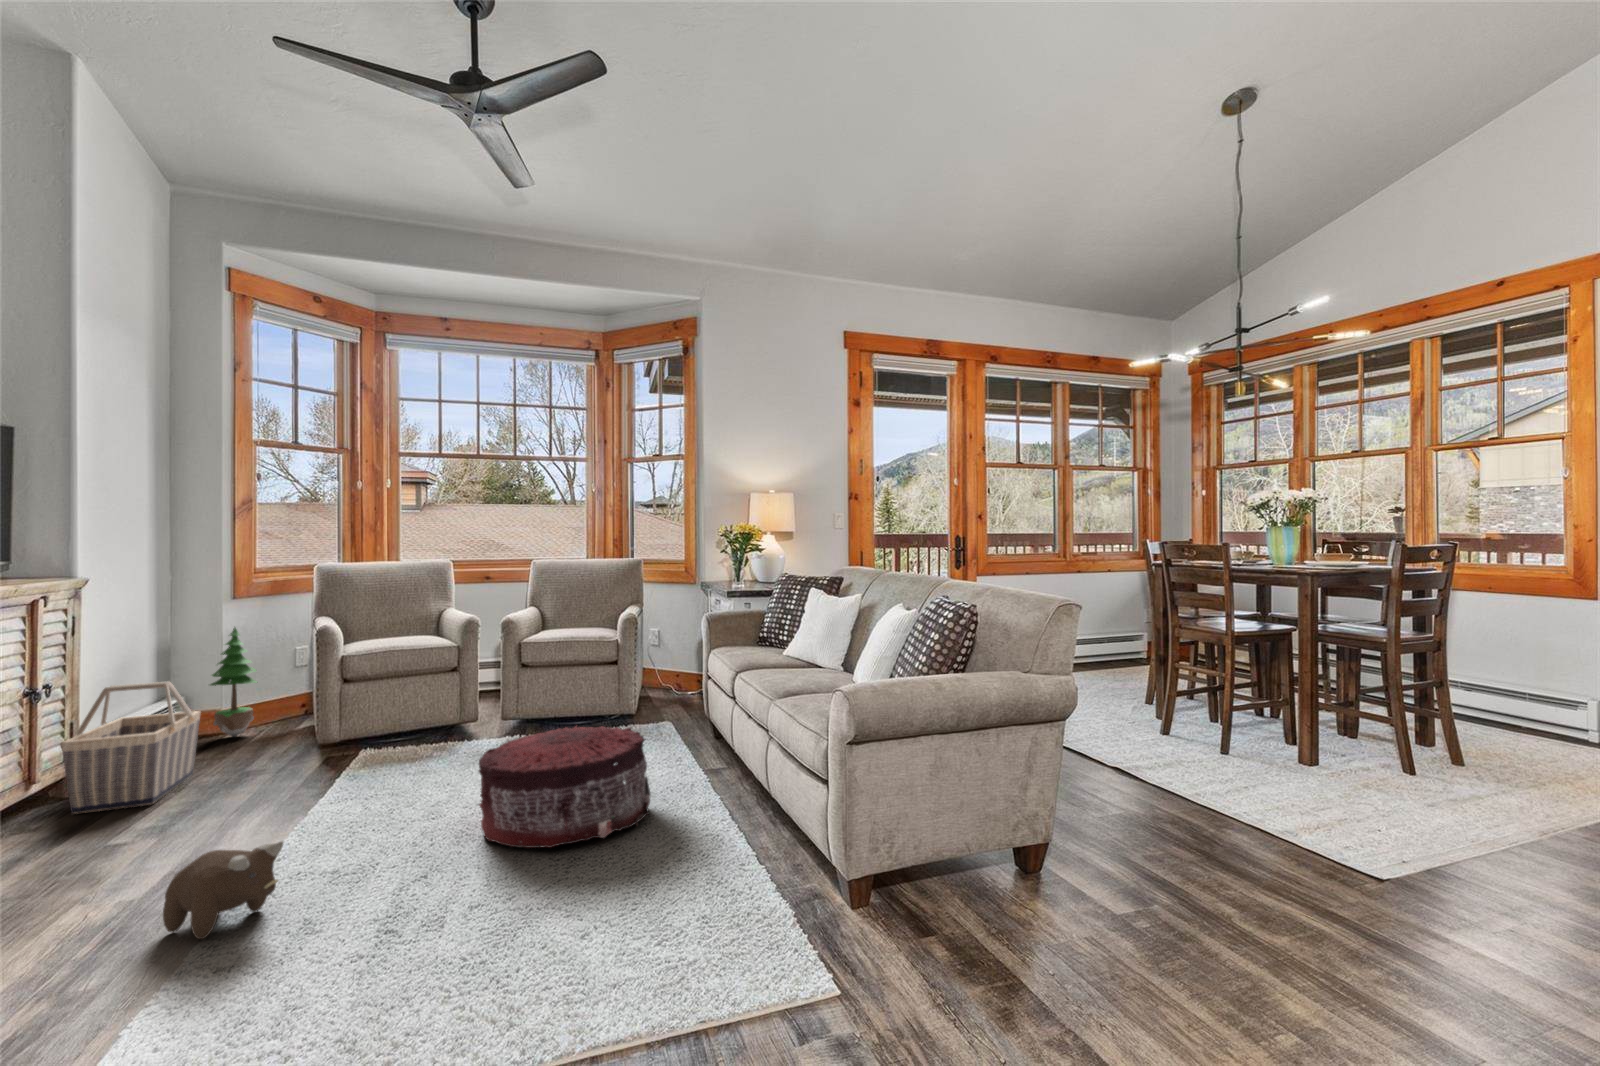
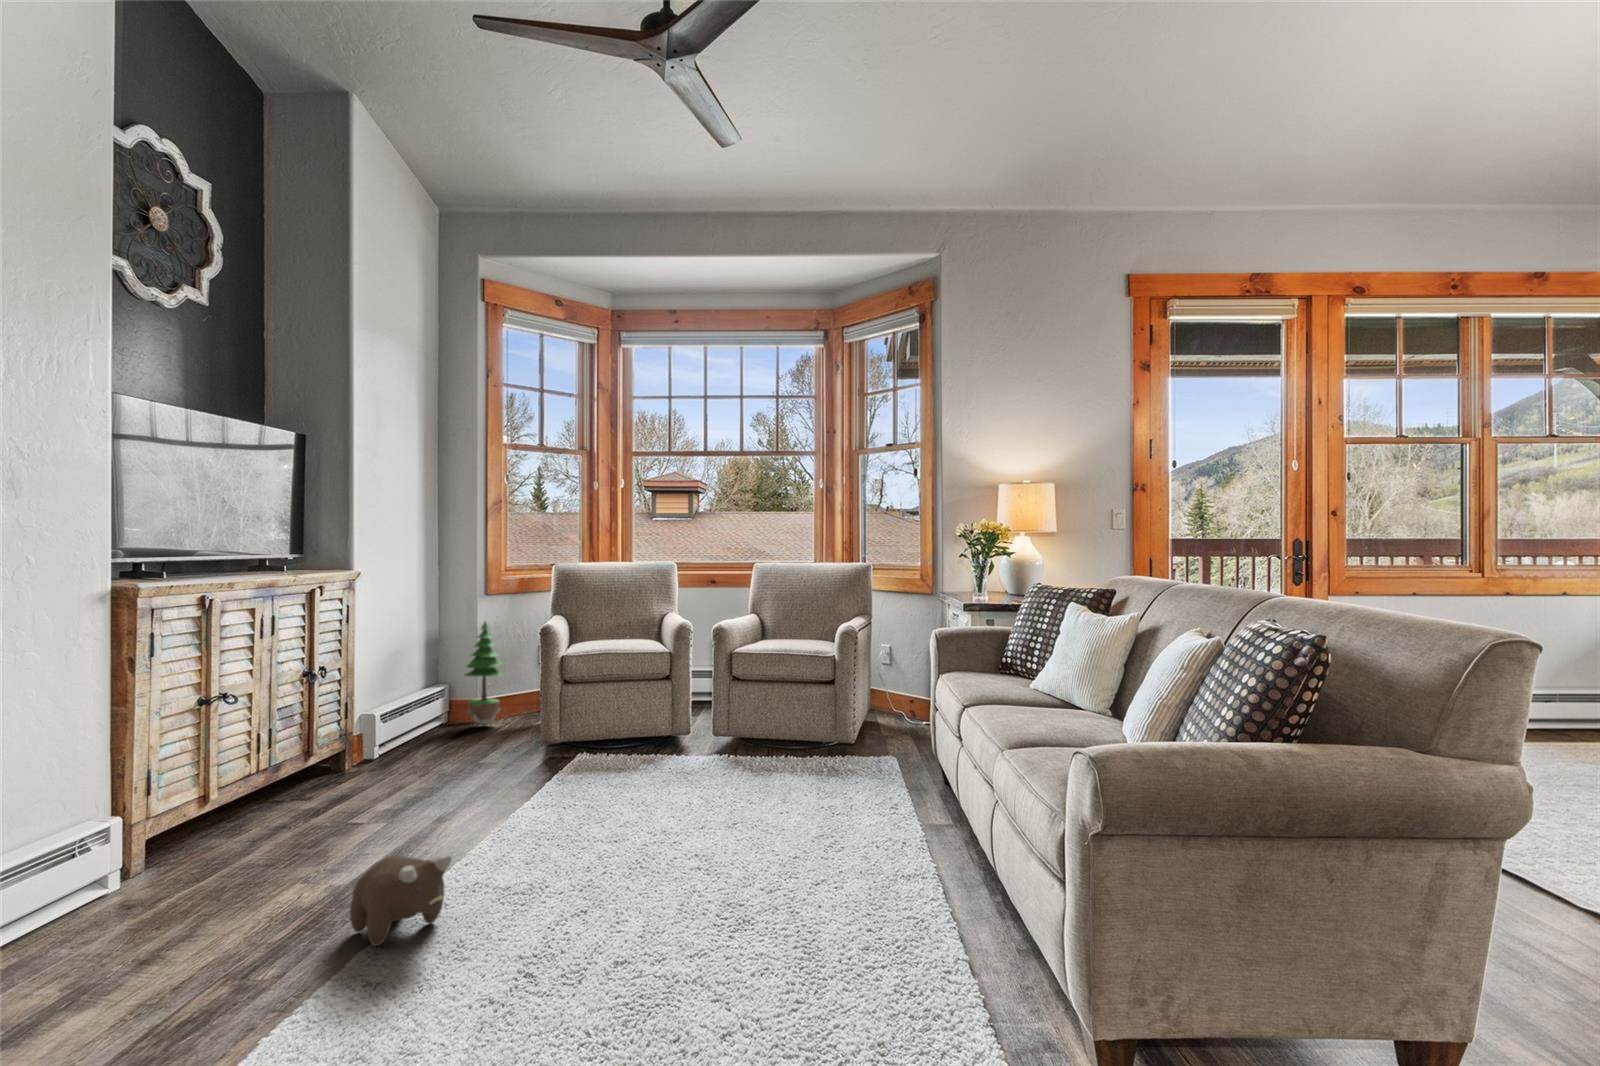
basket: present [61,682,201,814] -> none [329,672,446,790]
pouf: present [479,726,651,848] -> none [655,756,843,902]

